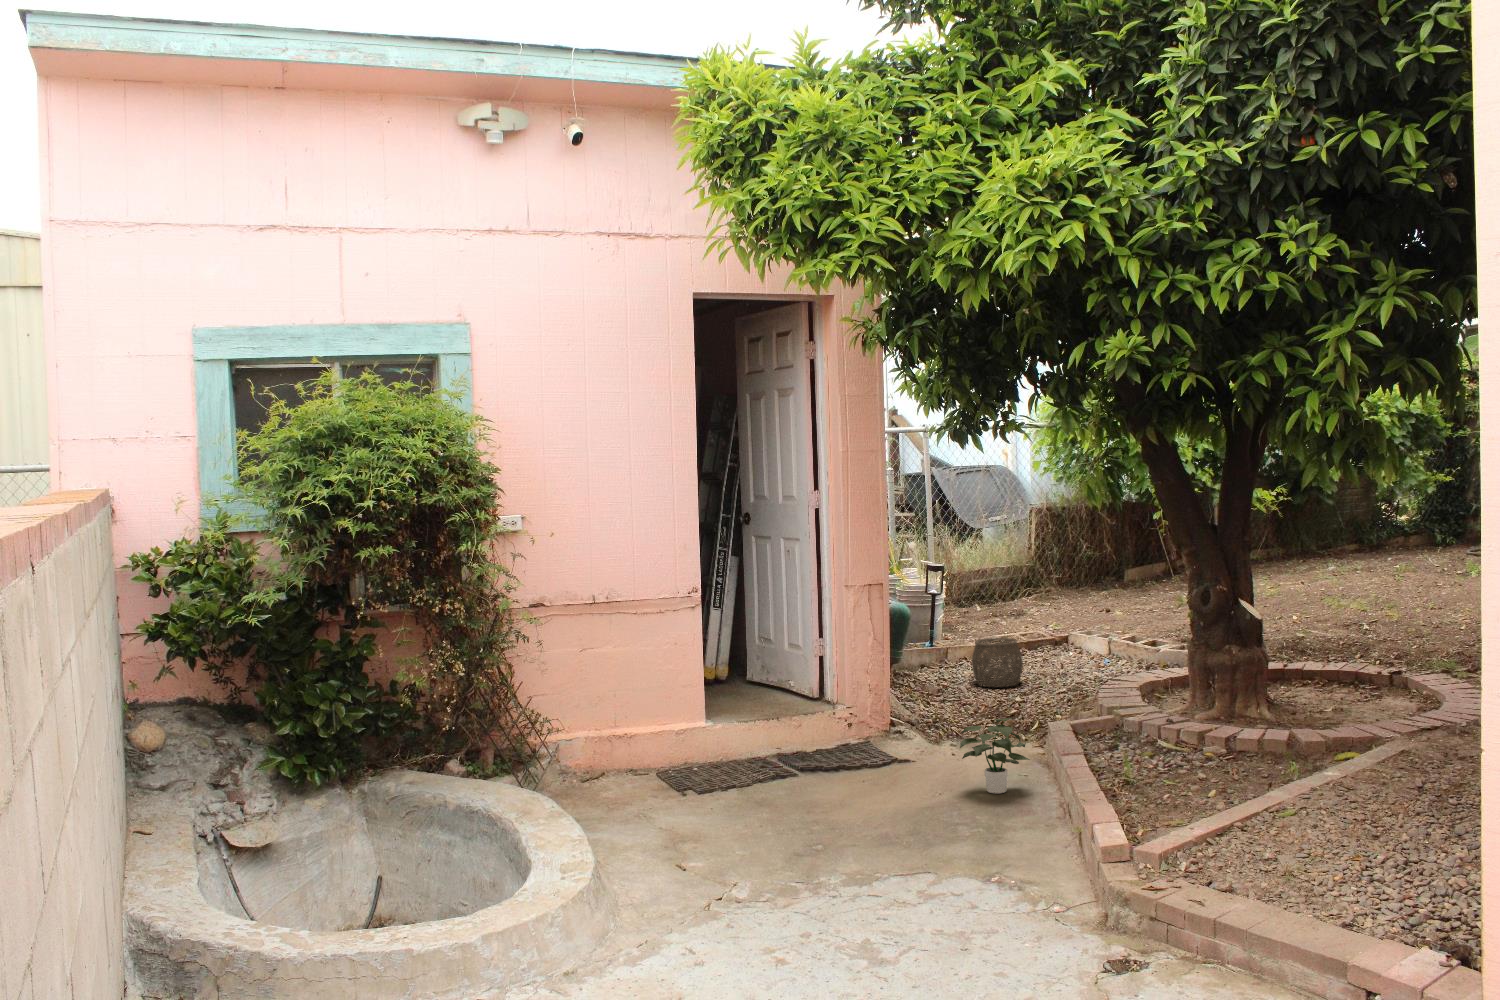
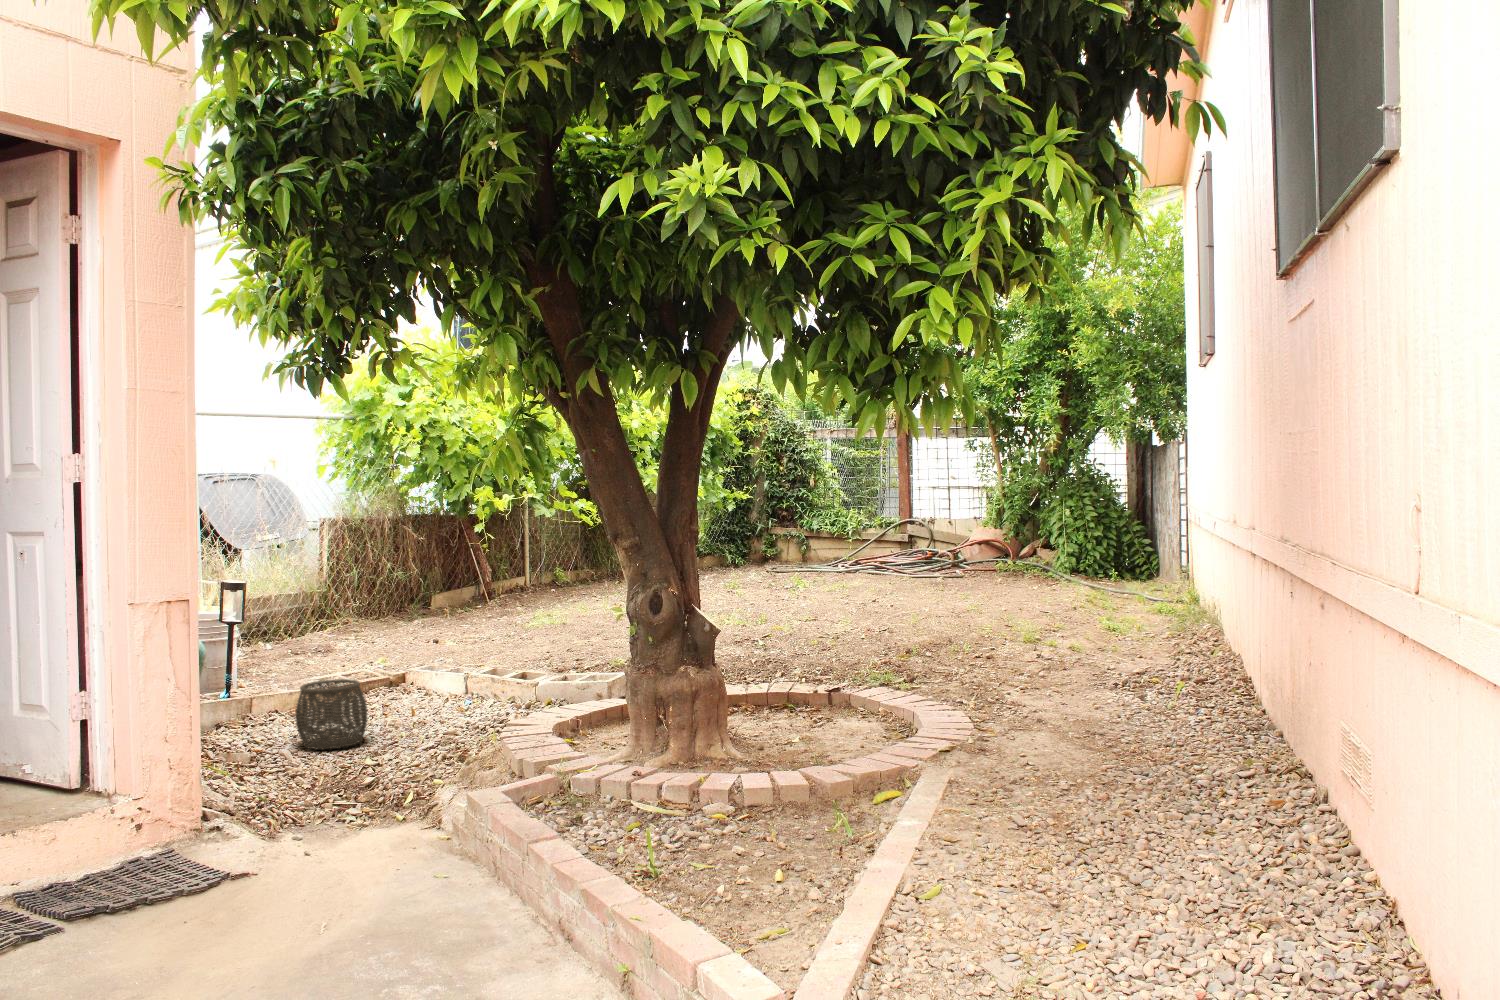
potted plant: present [960,718,1030,794] -> none [335,794,442,908]

